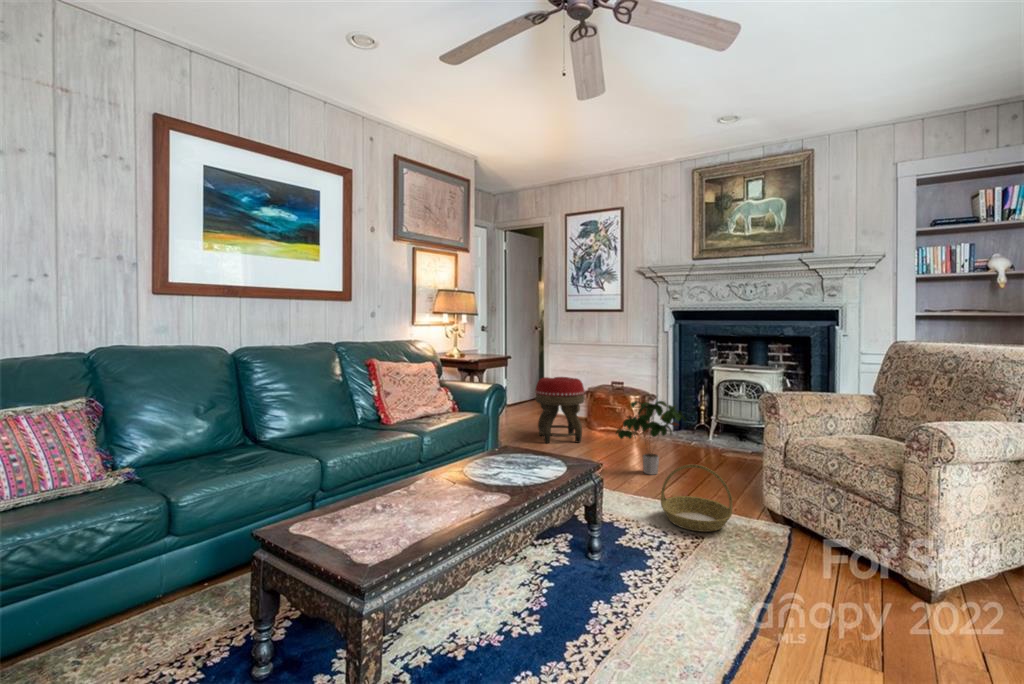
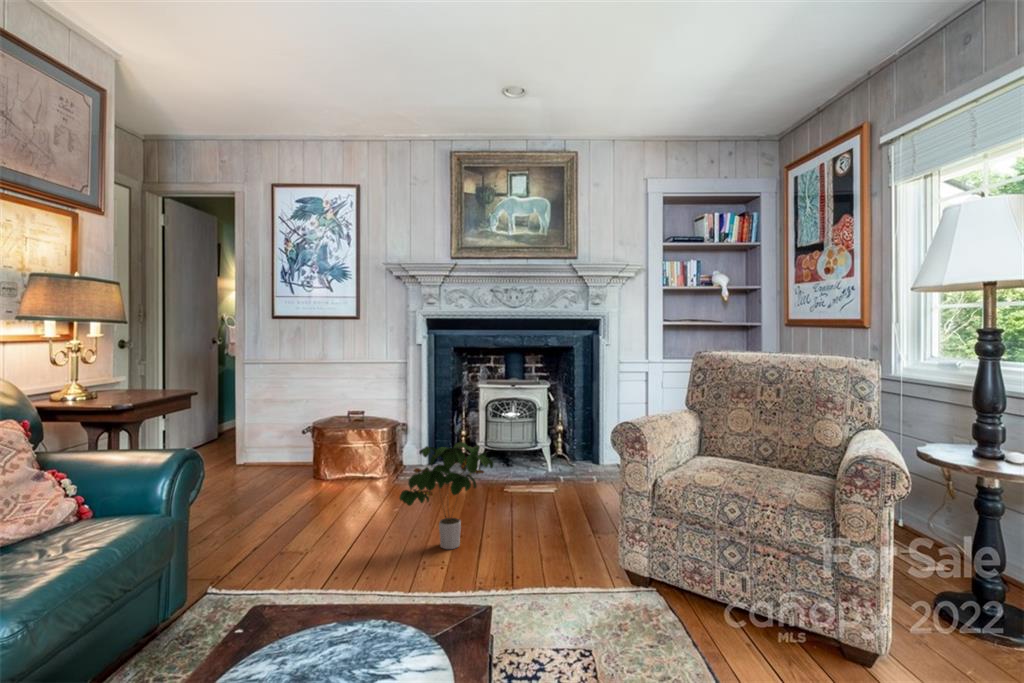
footstool: present [535,377,584,443] -> none [243,418,325,527]
basket: present [661,465,732,532] -> none [515,535,612,637]

